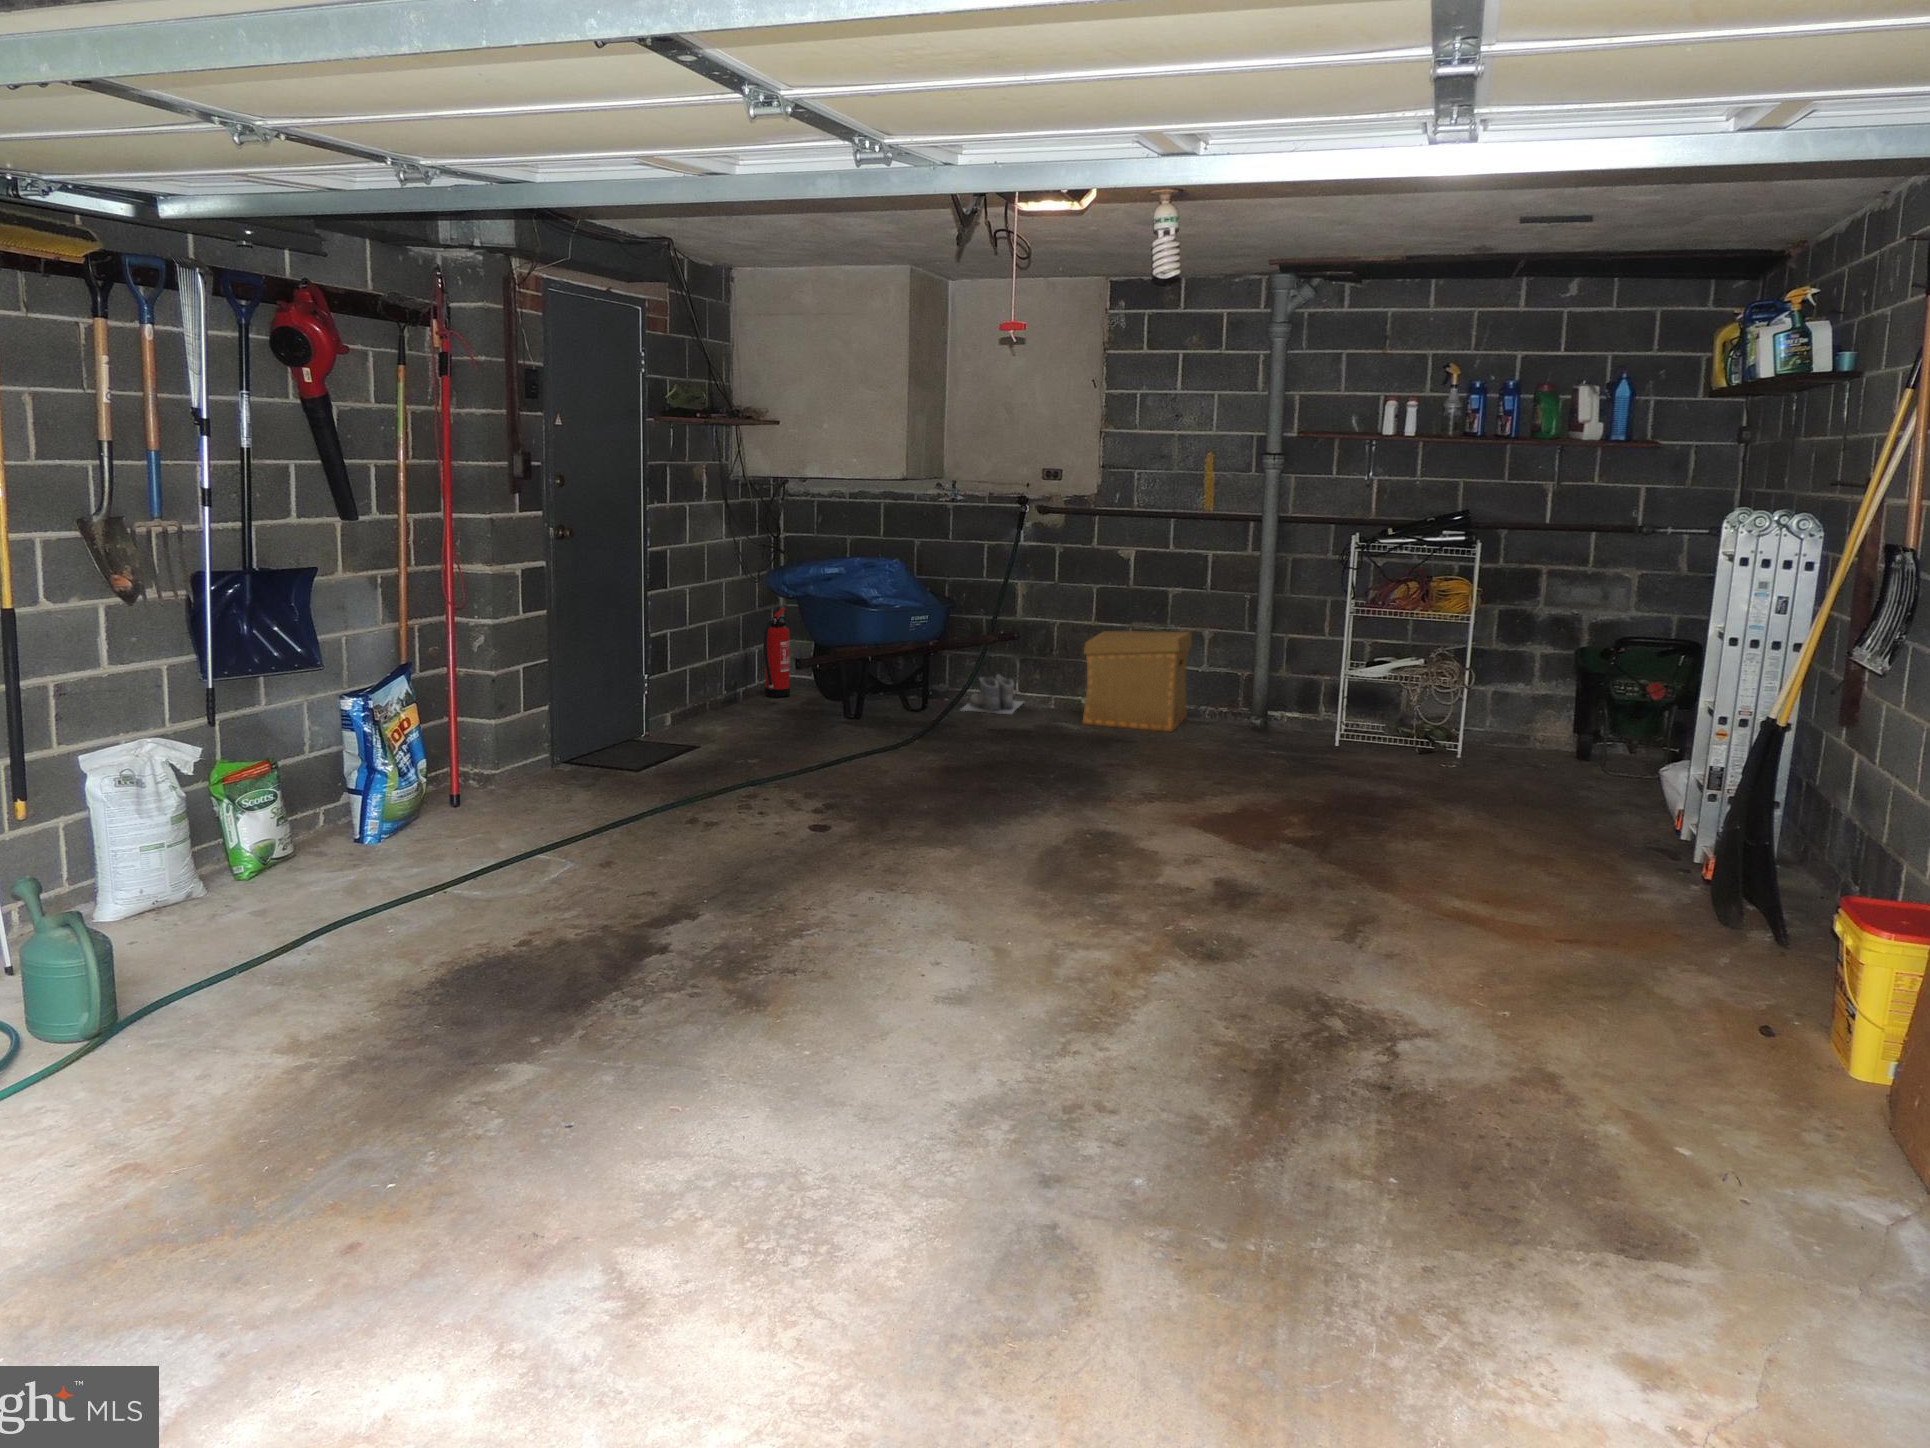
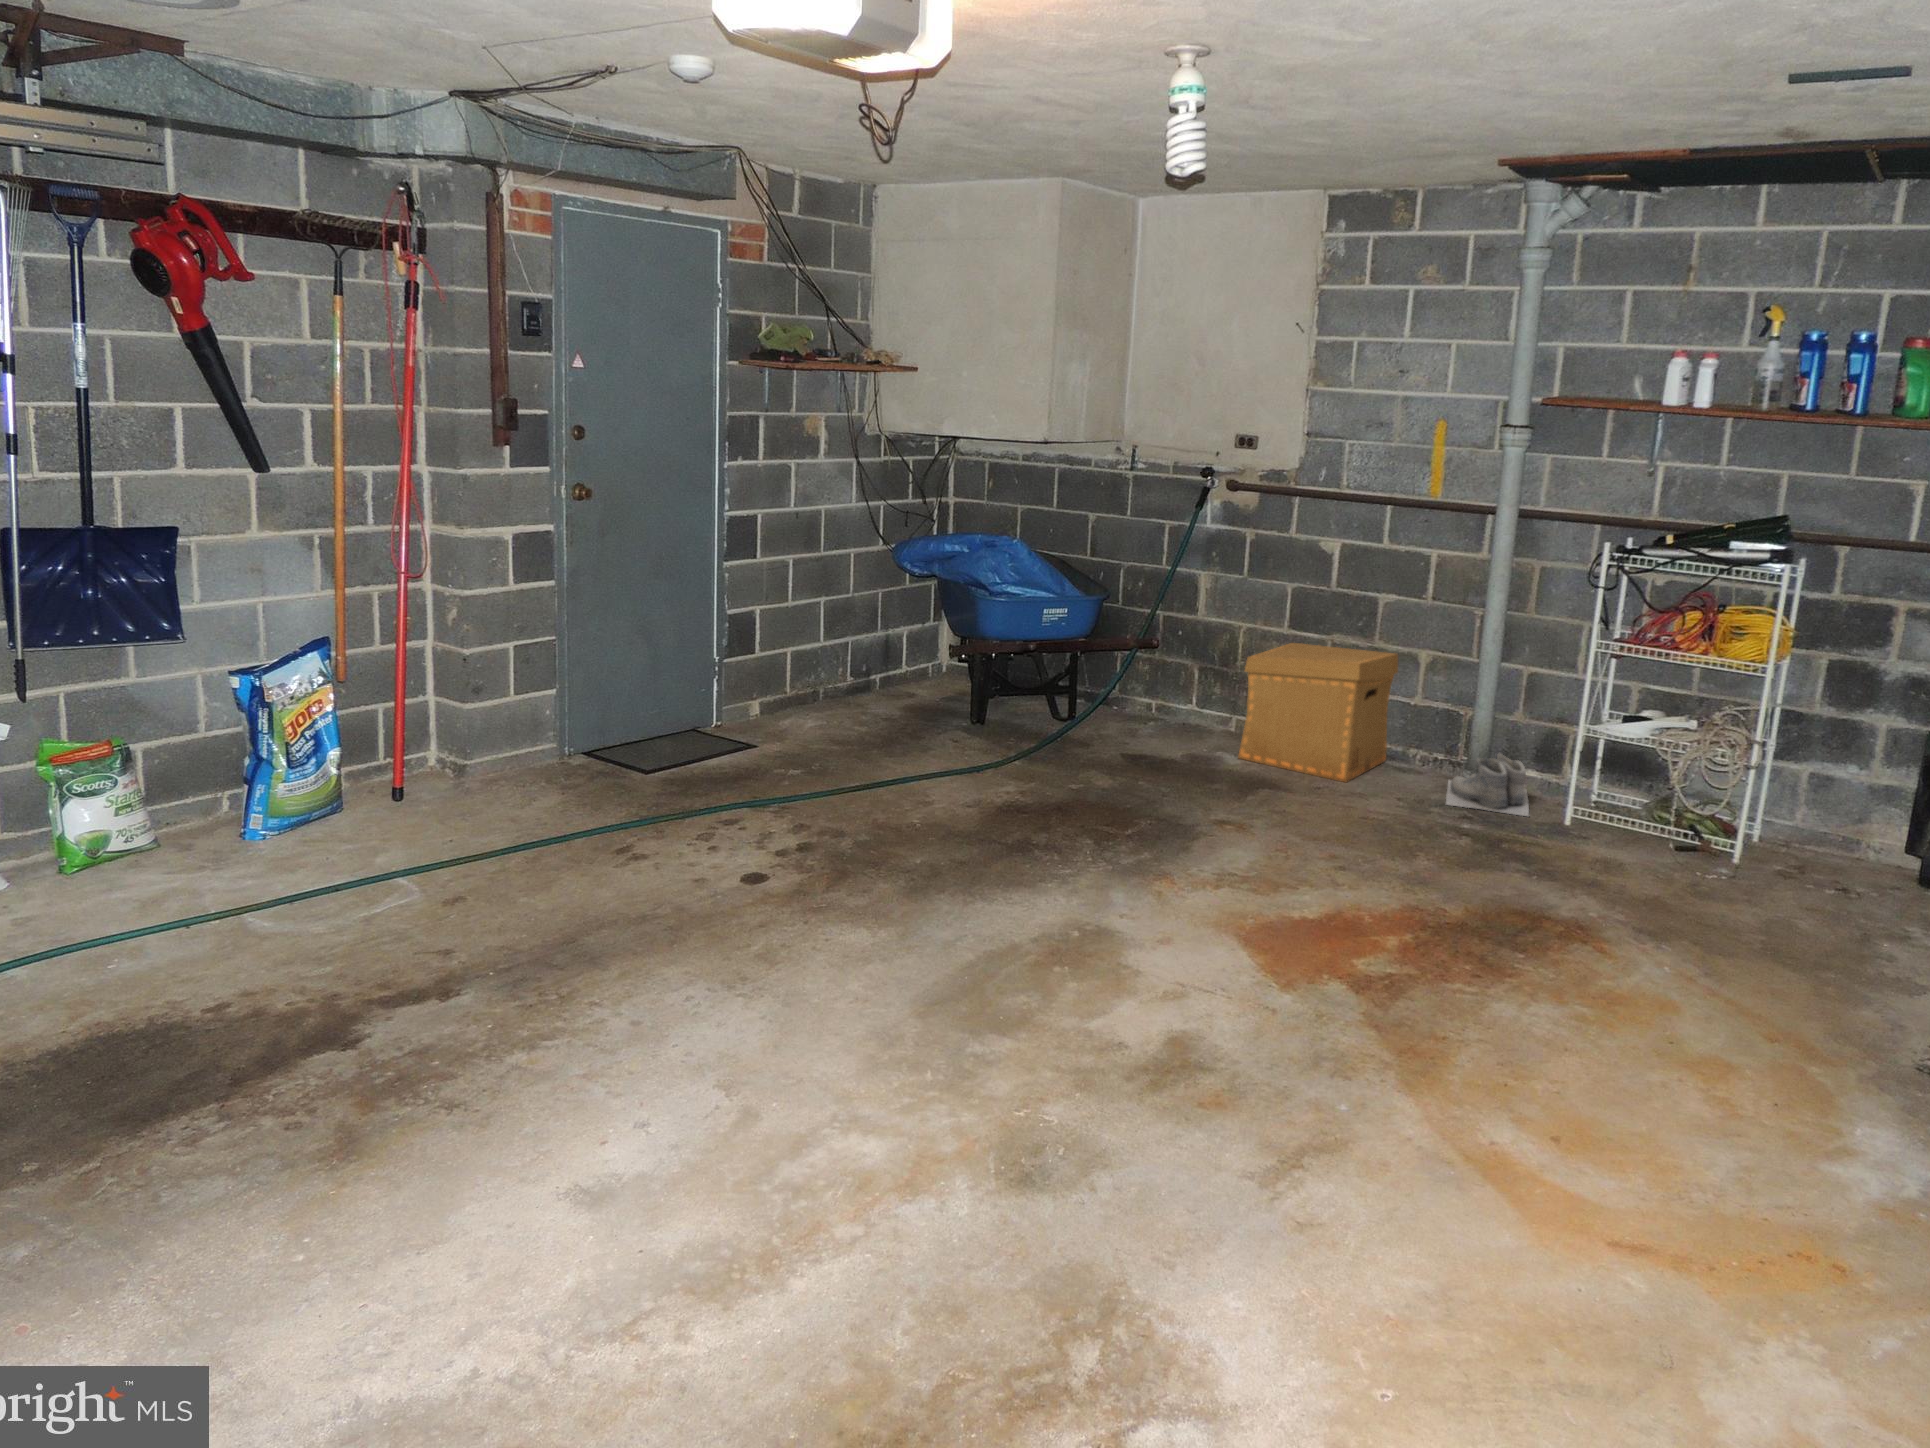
fire extinguisher: present [764,607,790,697] -> none [899,585,935,687]
boots: present [961,675,1023,714] -> present [1446,753,1529,816]

